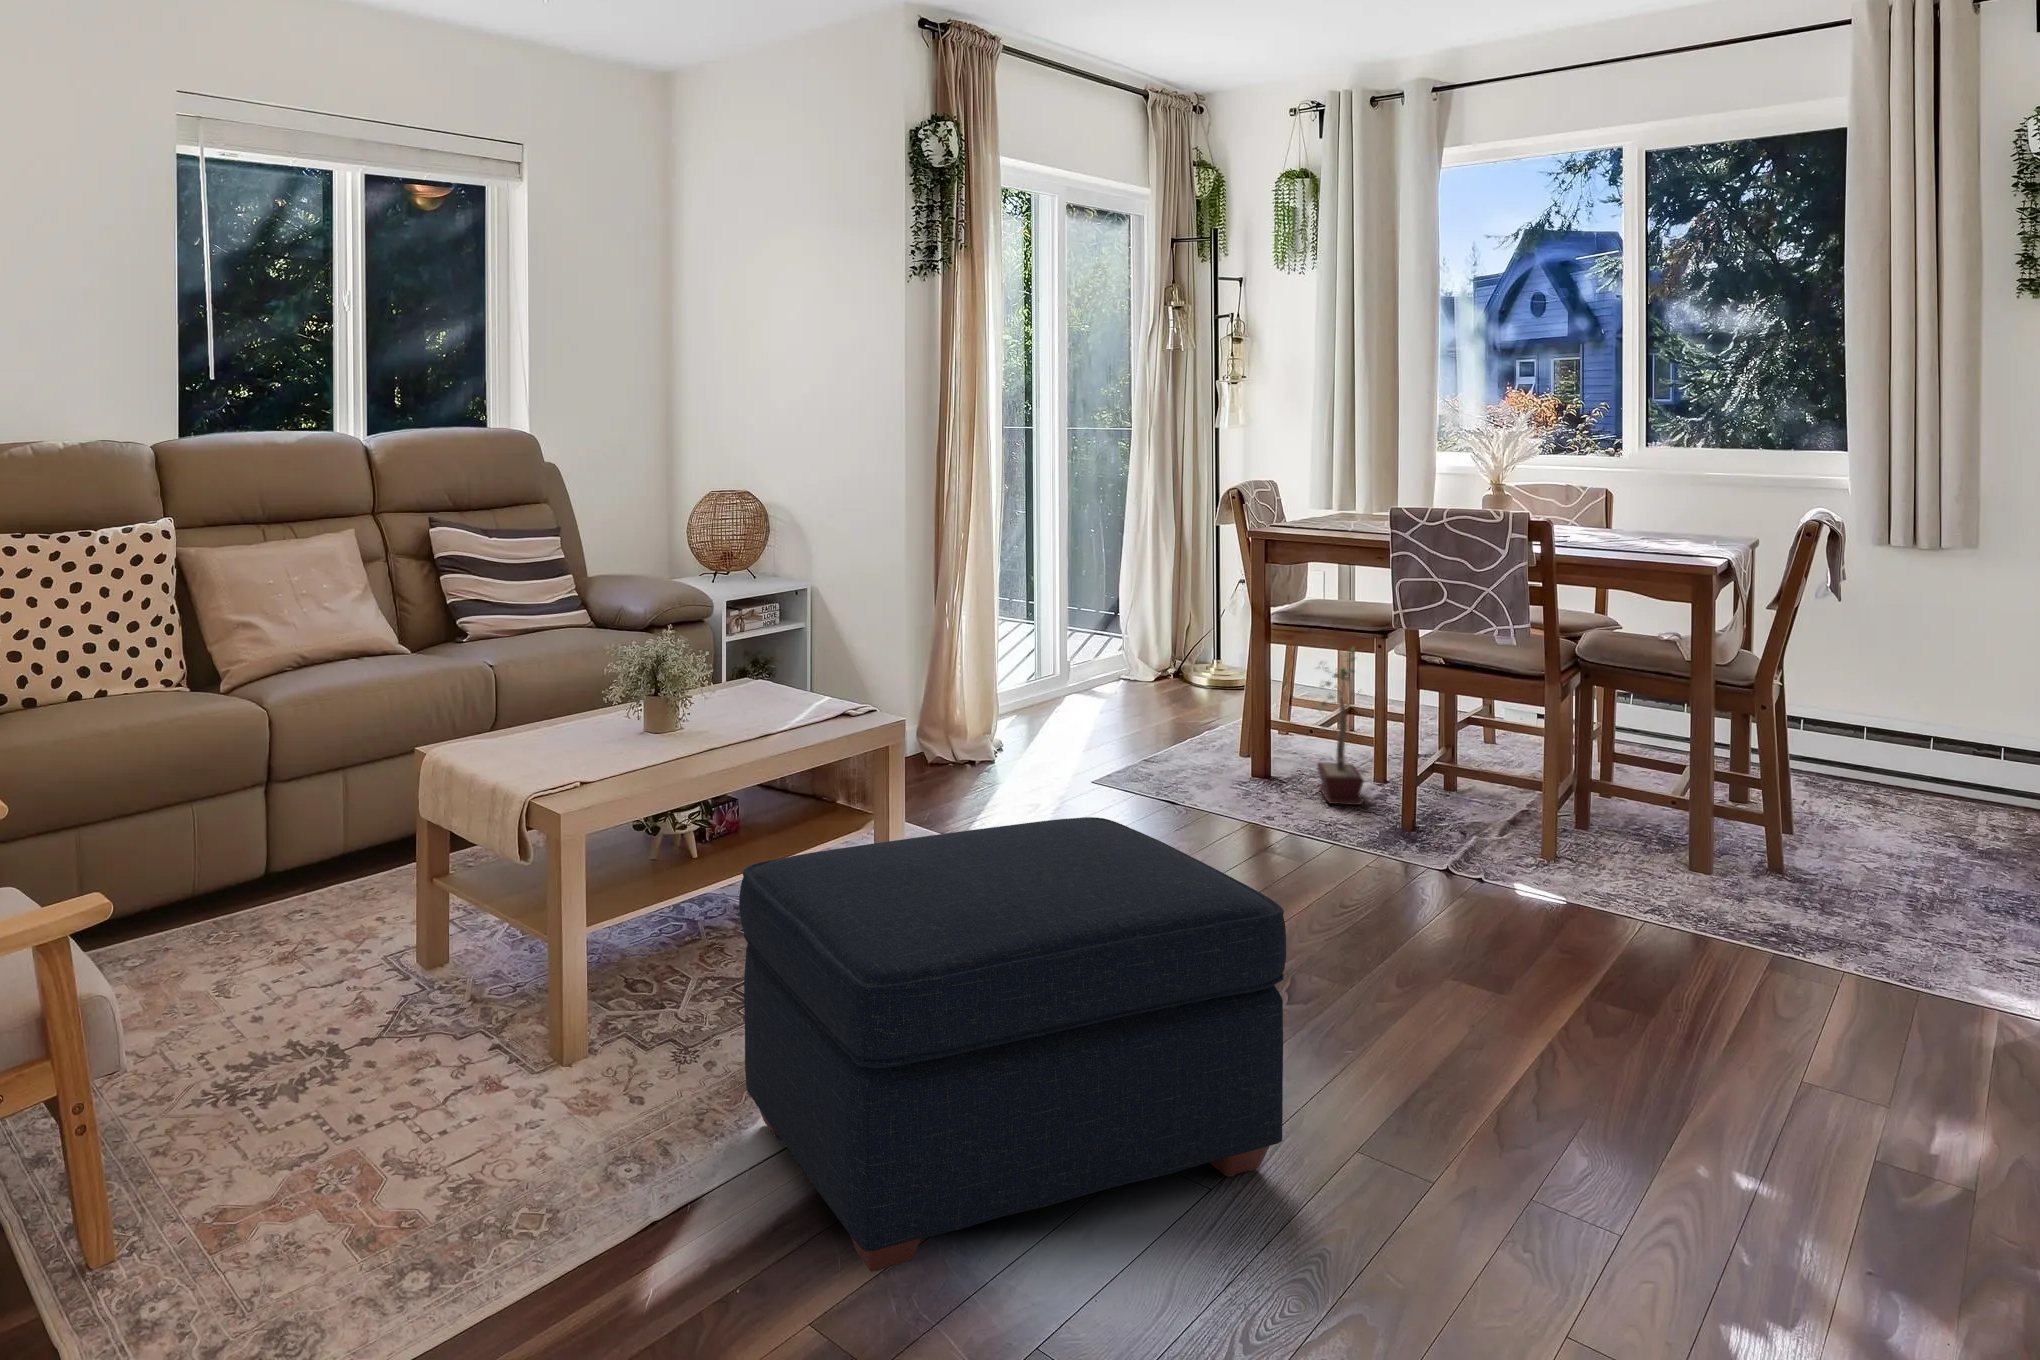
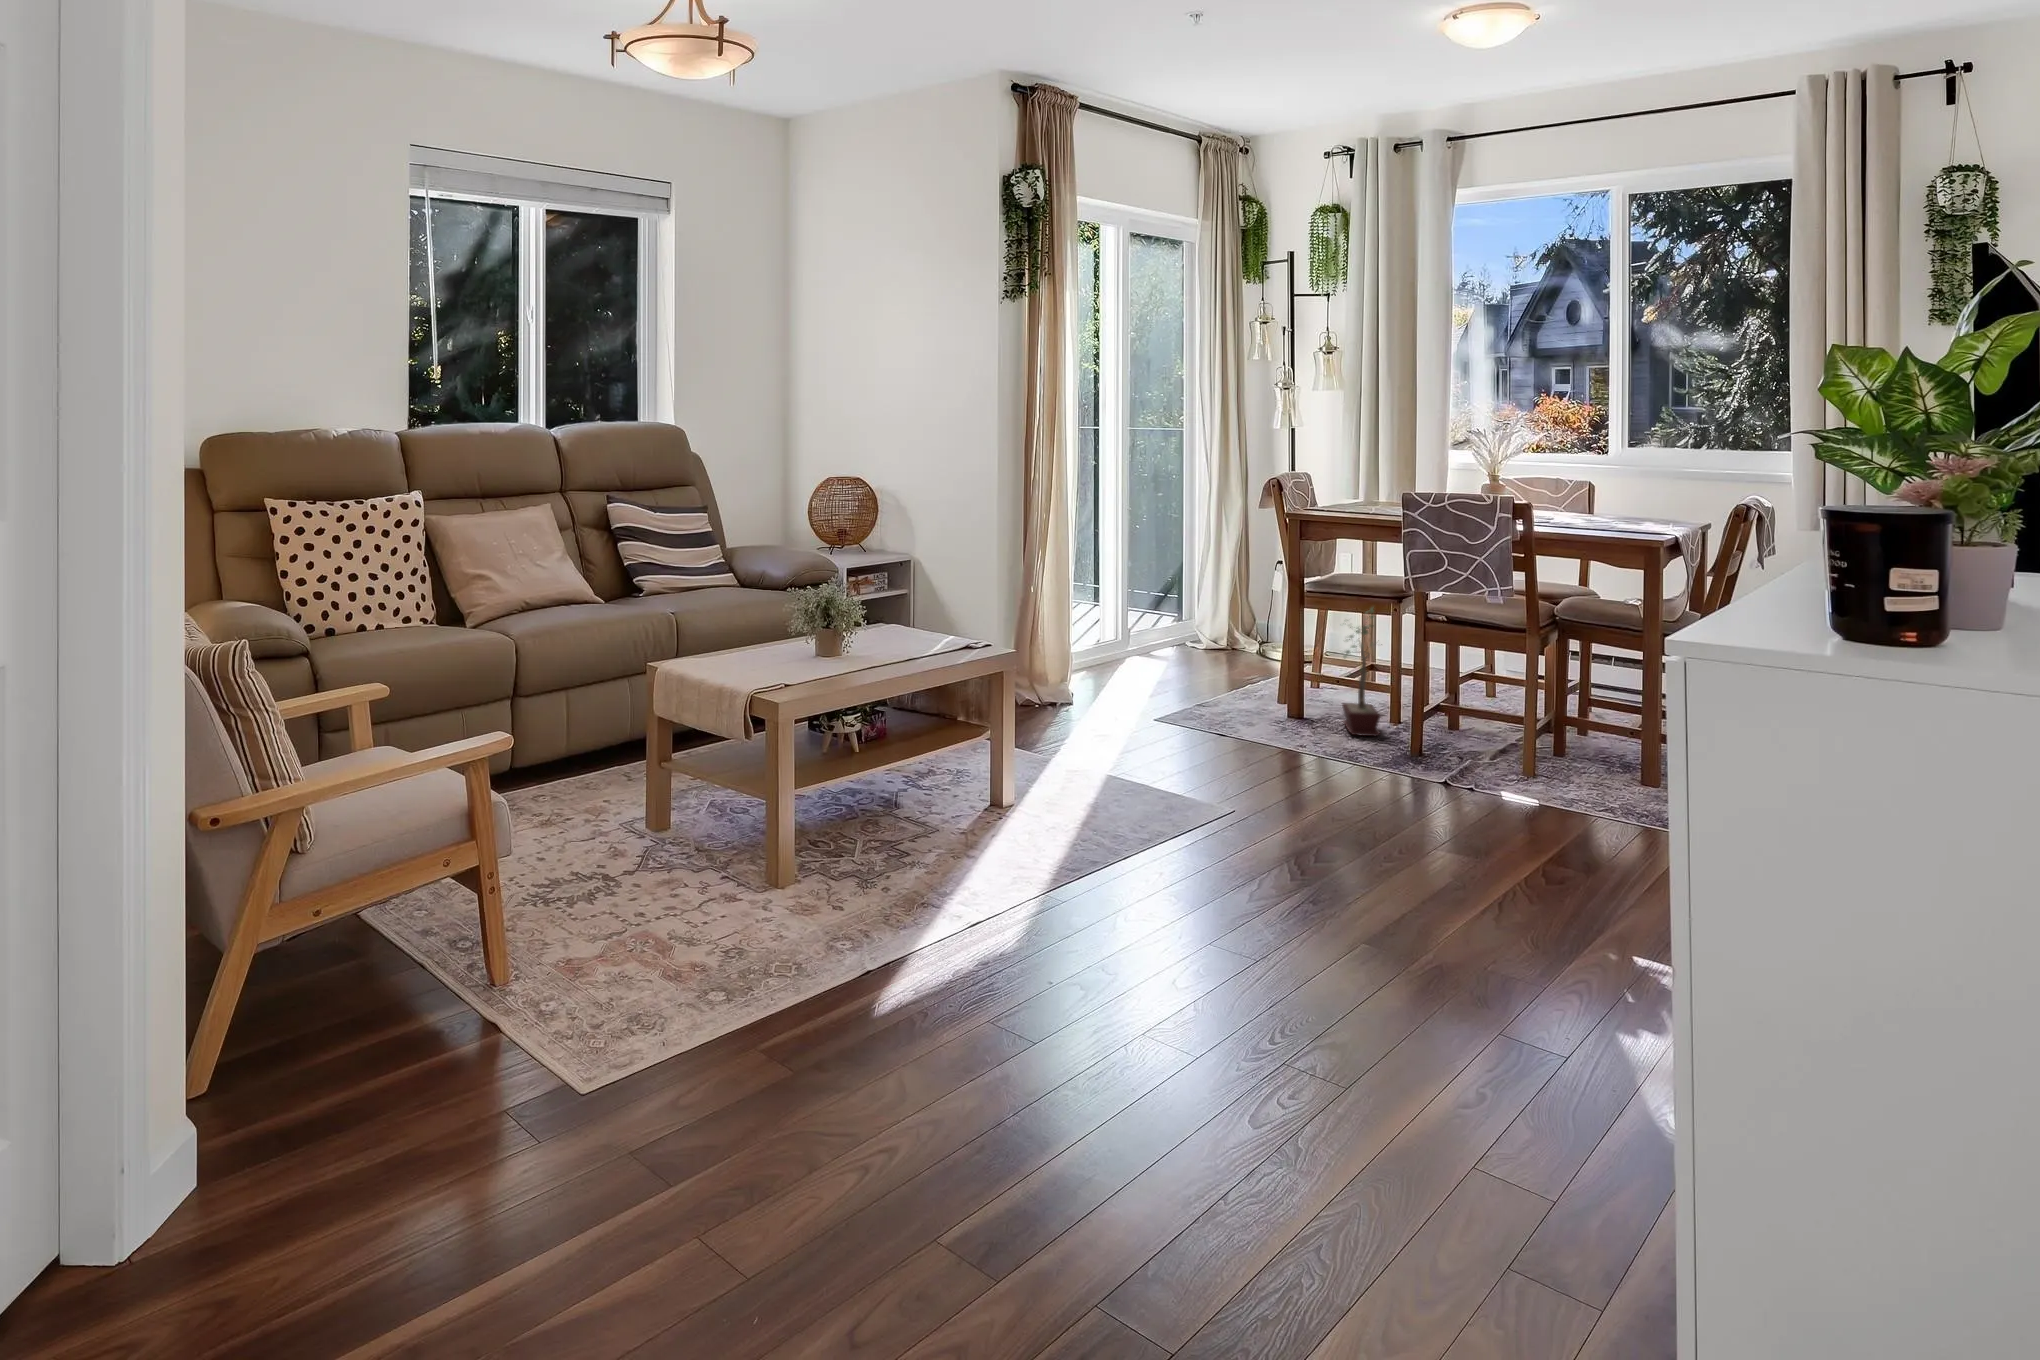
ottoman: present [739,817,1286,1272] -> none [916,714,1315,1002]

